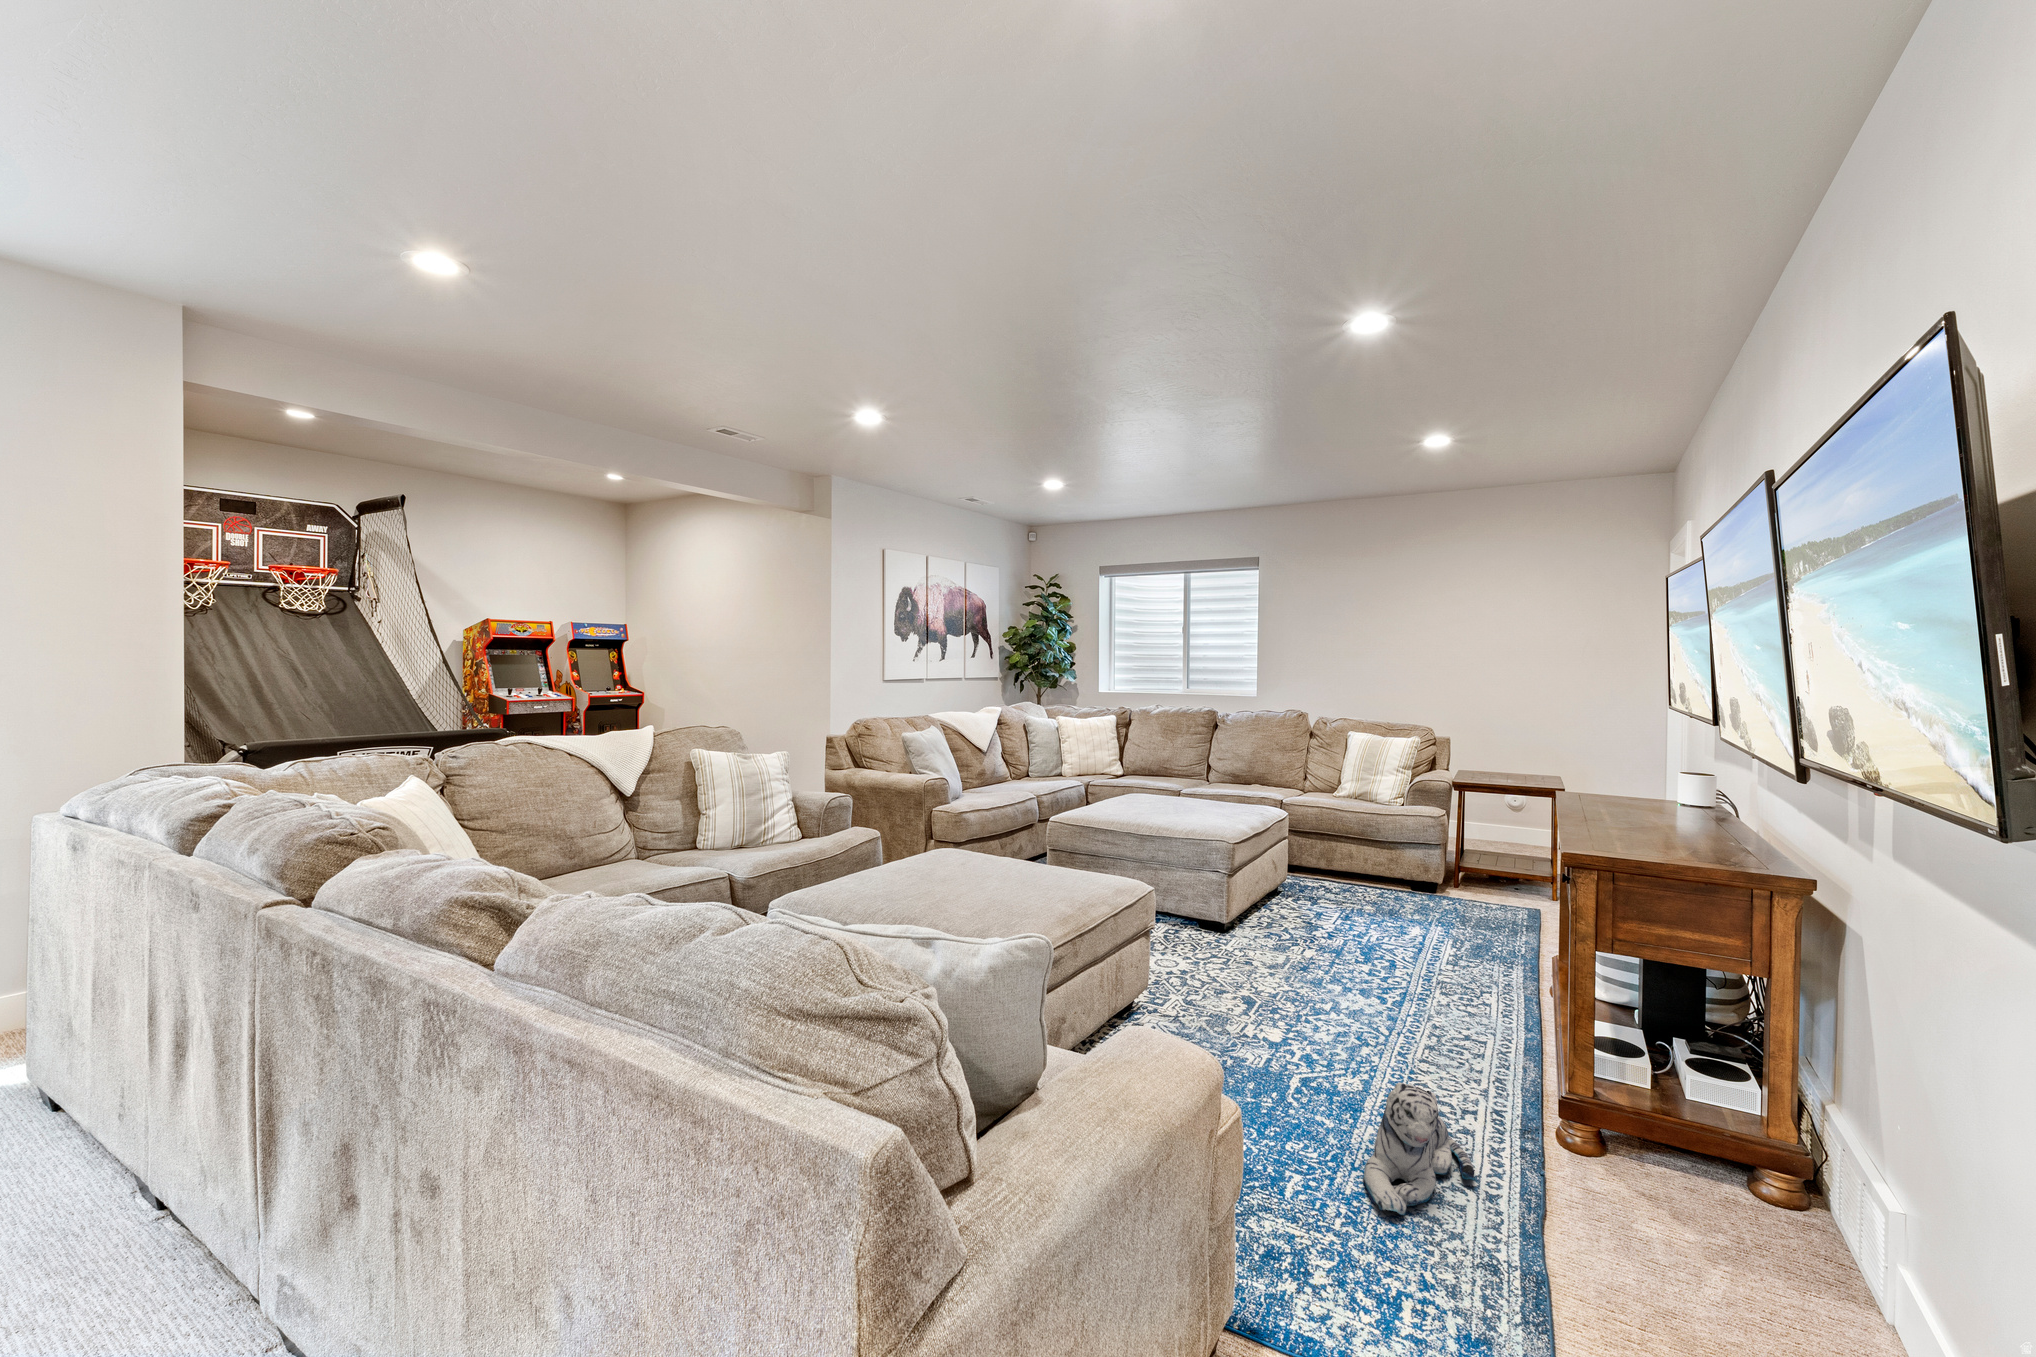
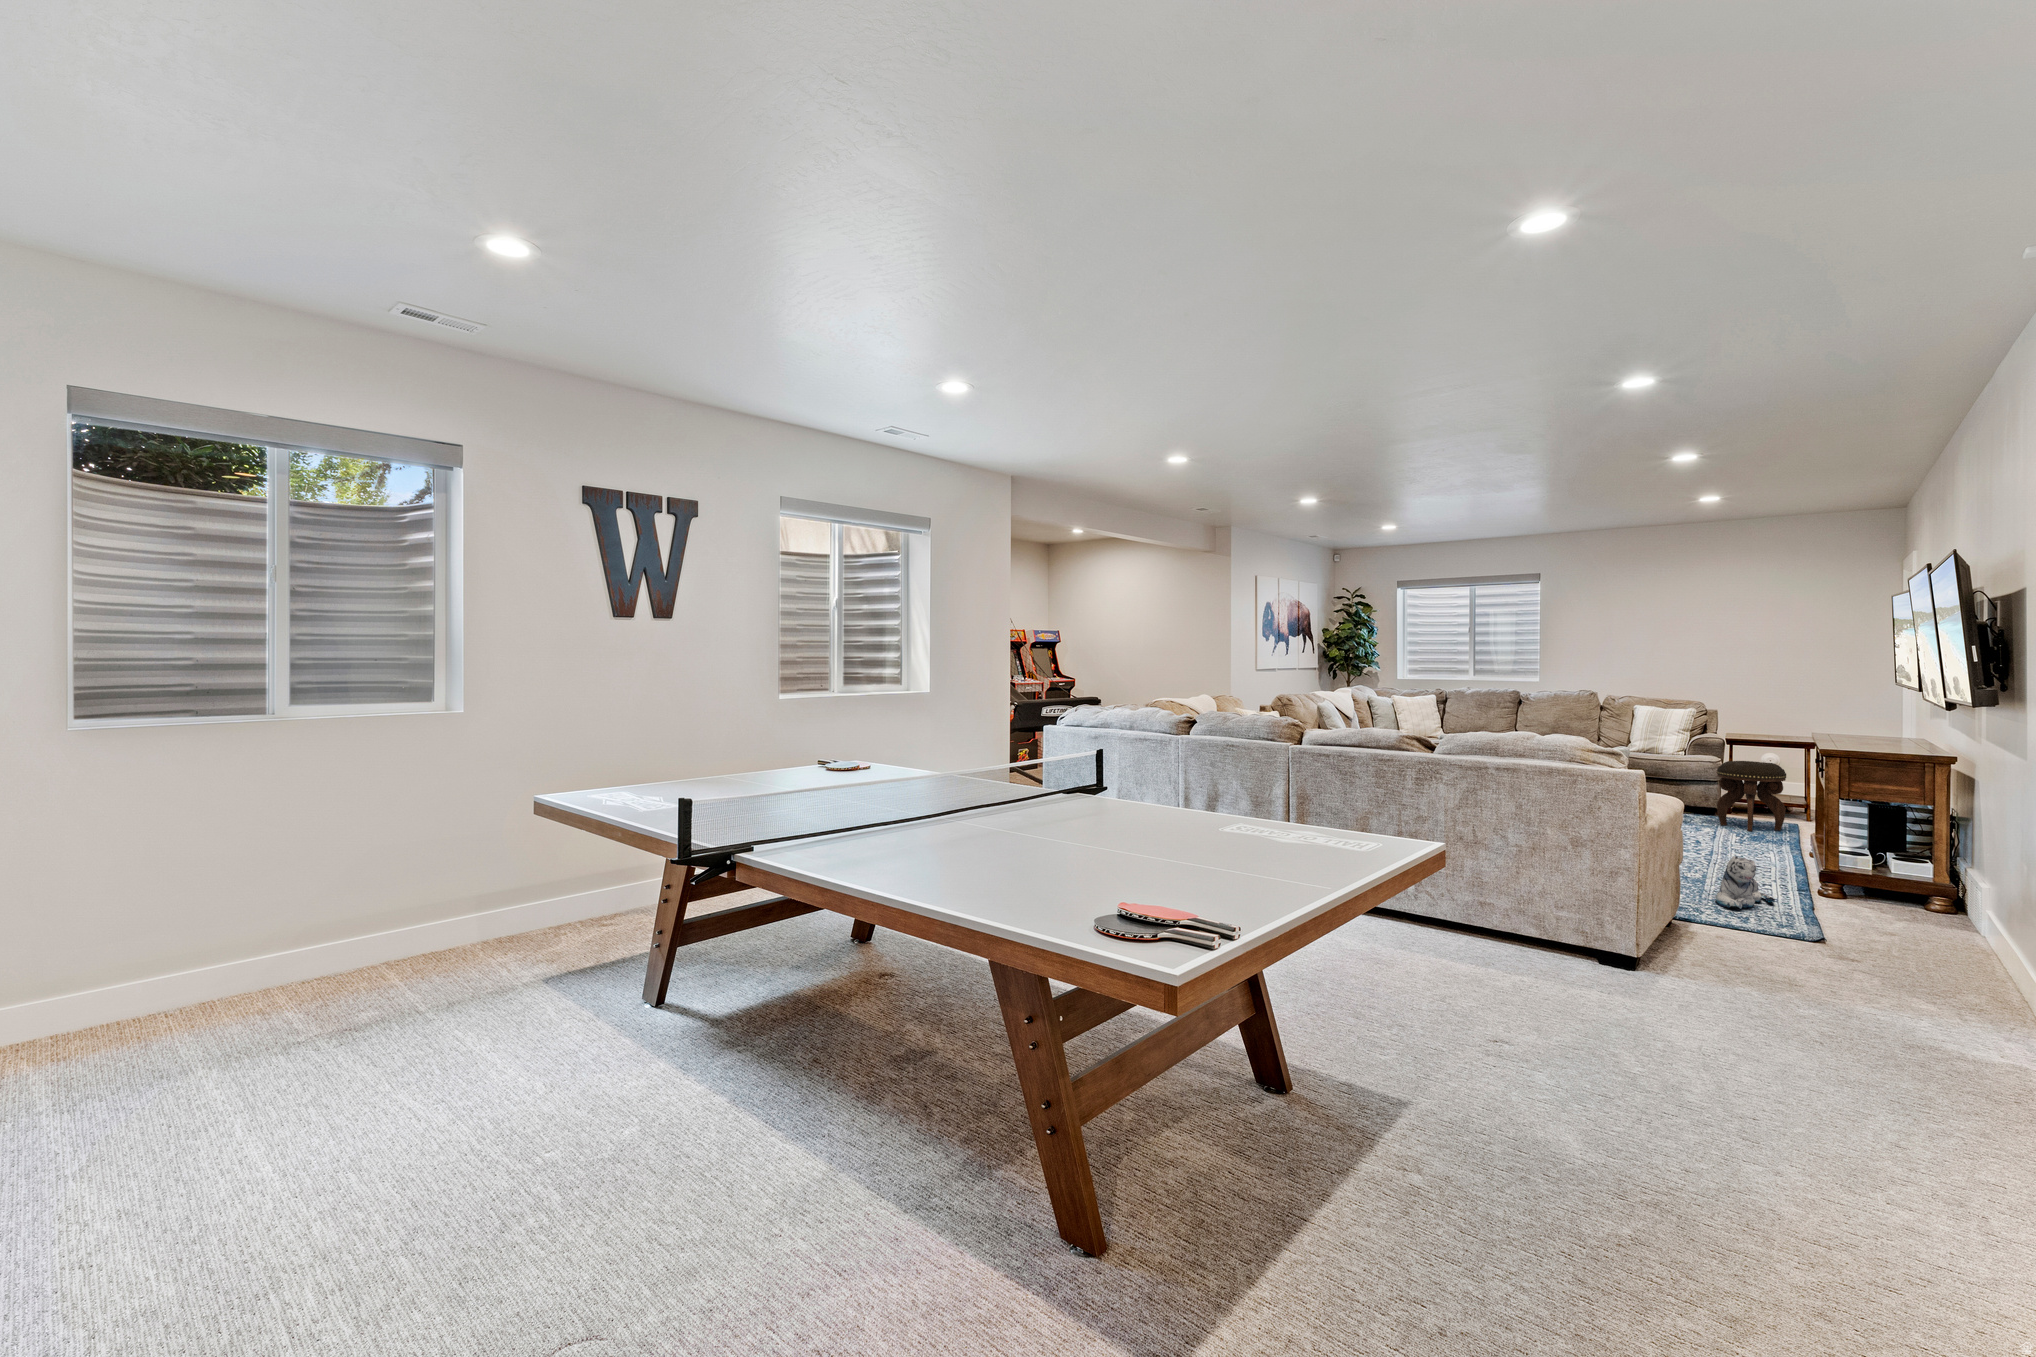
footstool: none [1434,820,1524,929] -> present [1717,761,1786,831]

